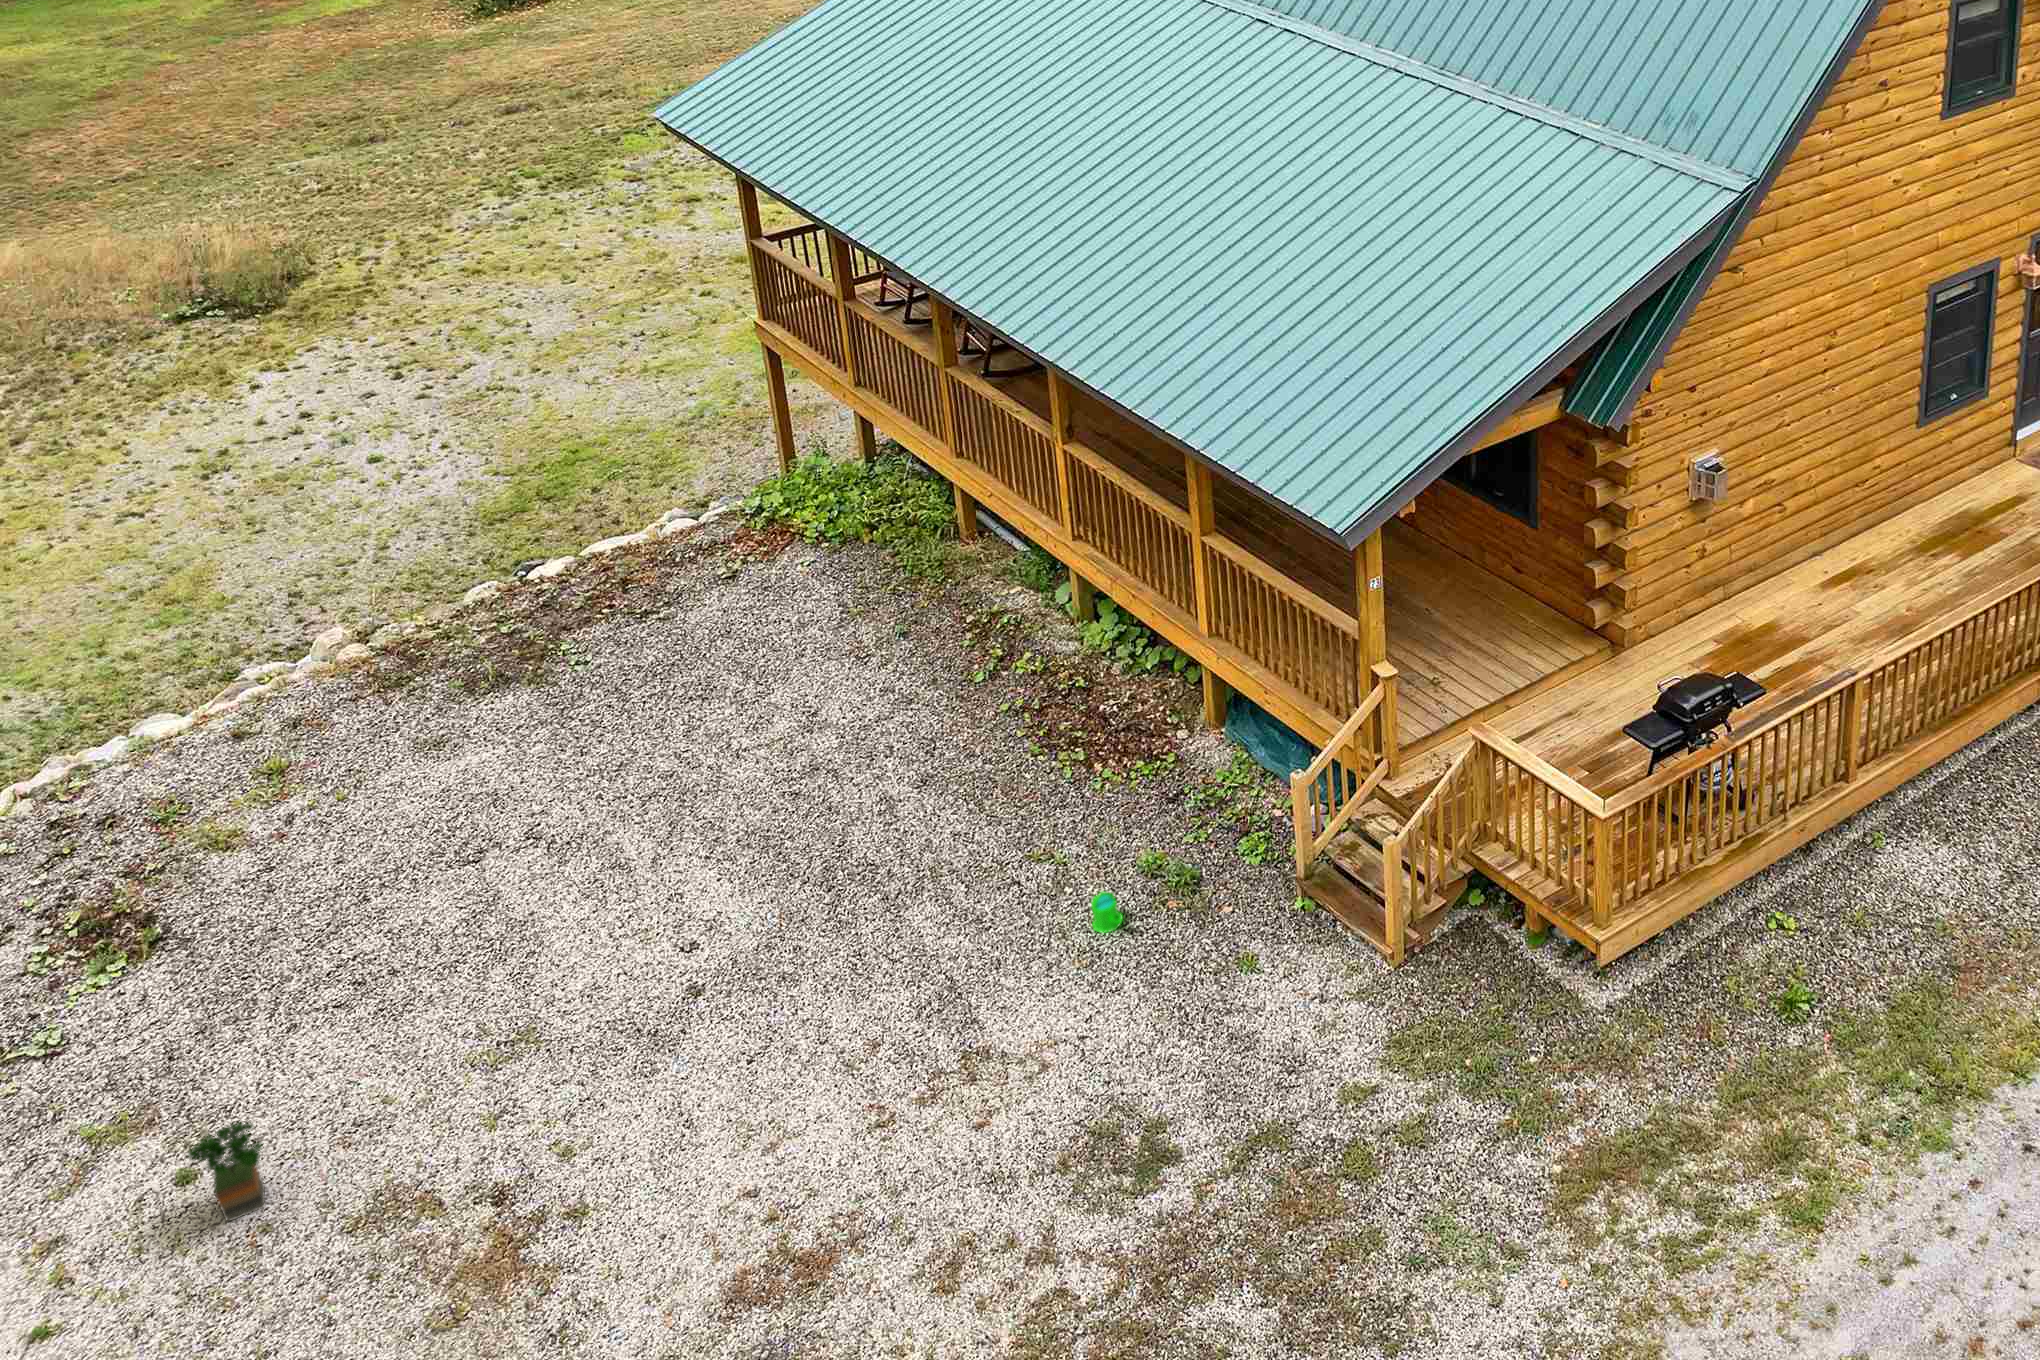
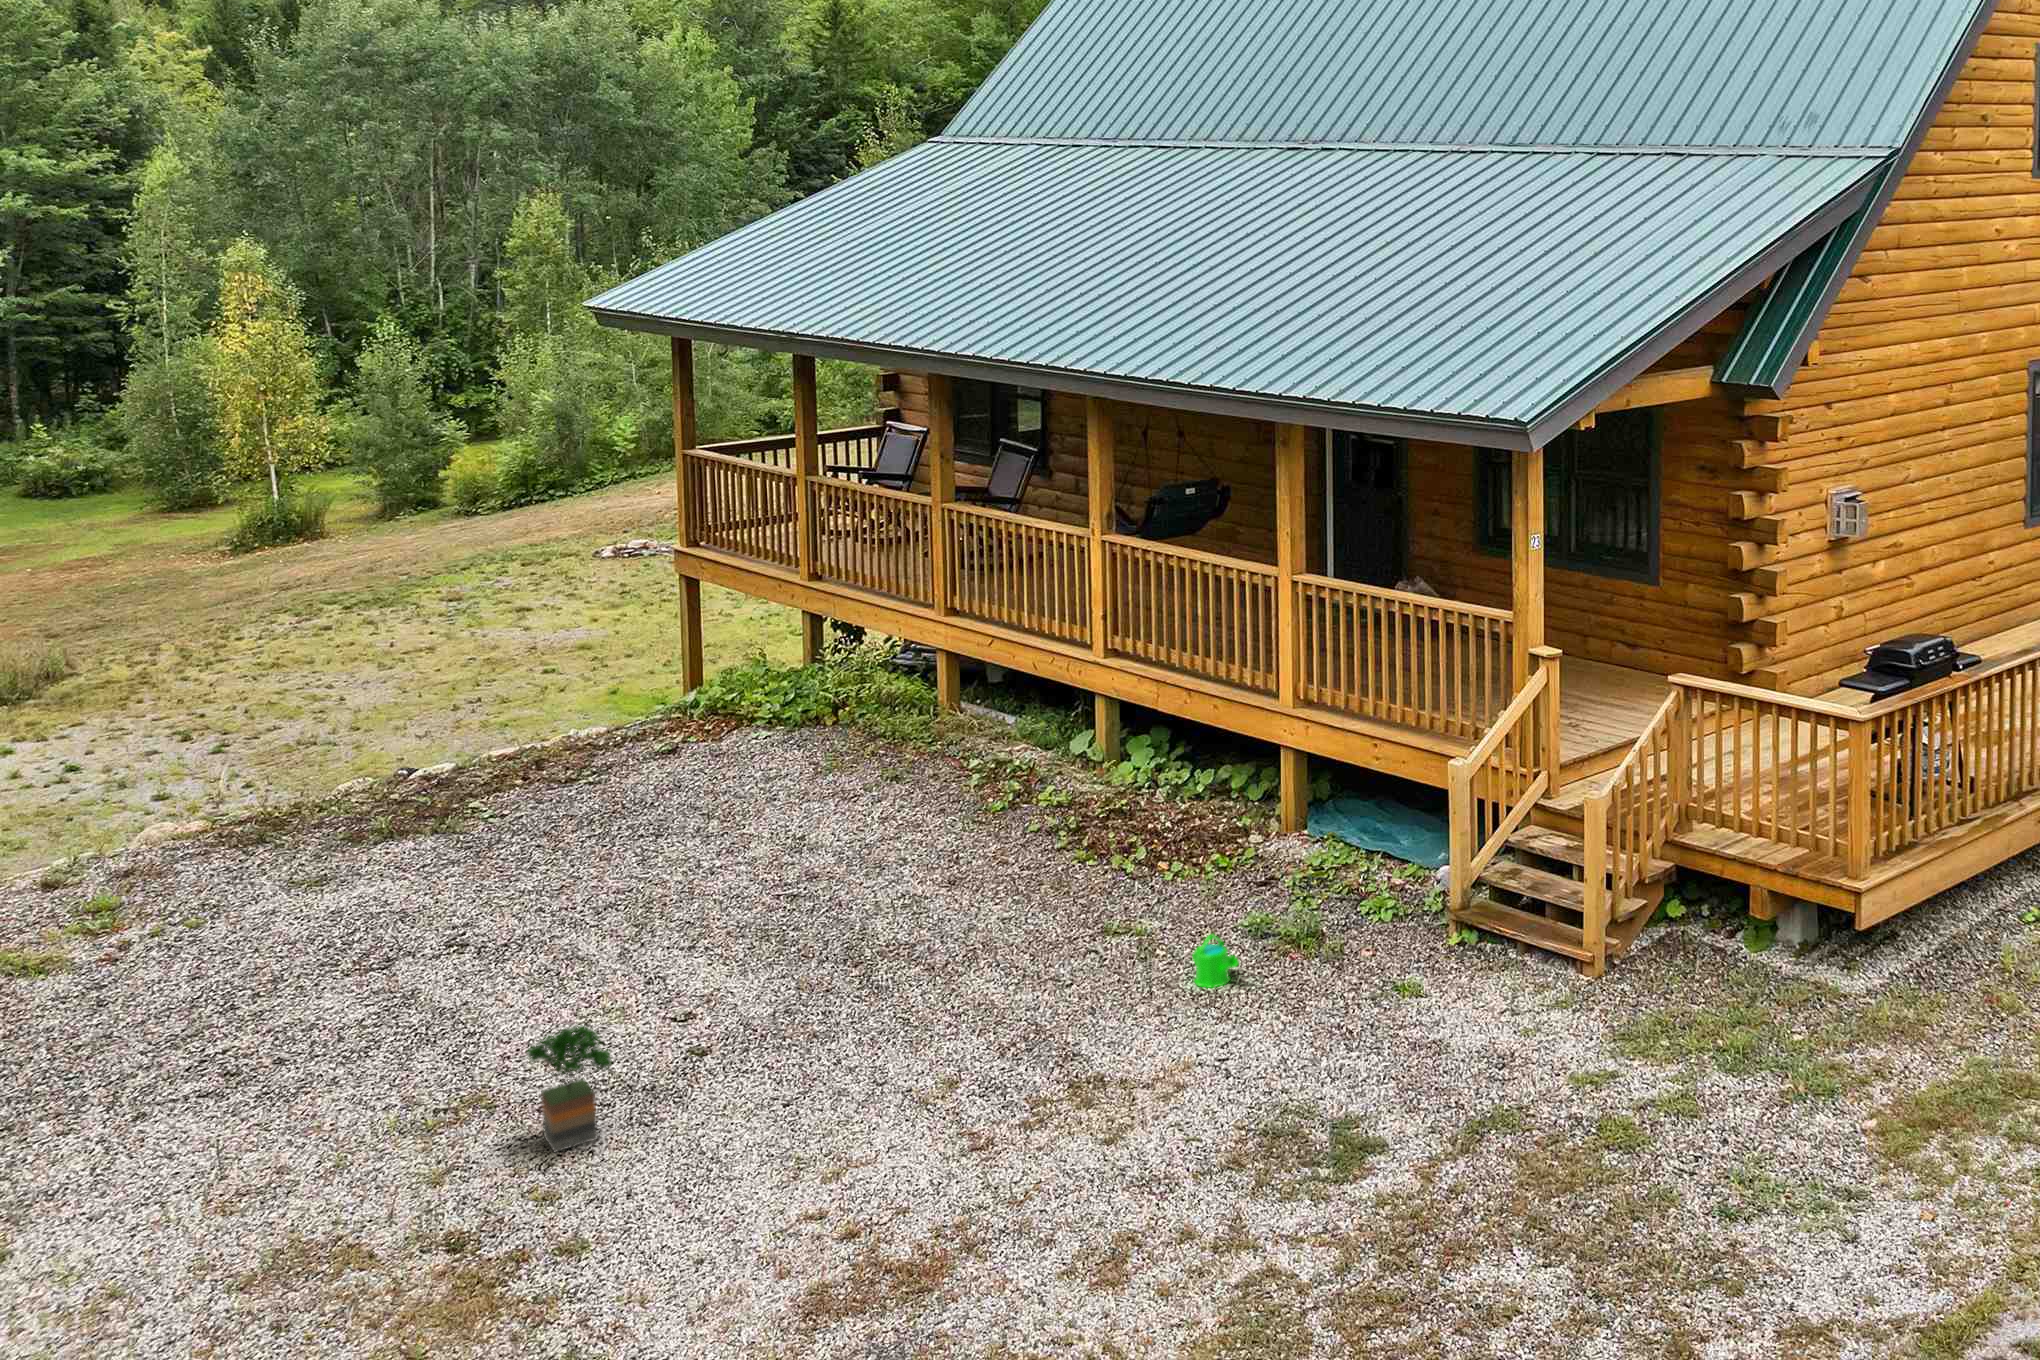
potted tree: present [188,1122,265,1222] -> present [527,1026,612,1152]

